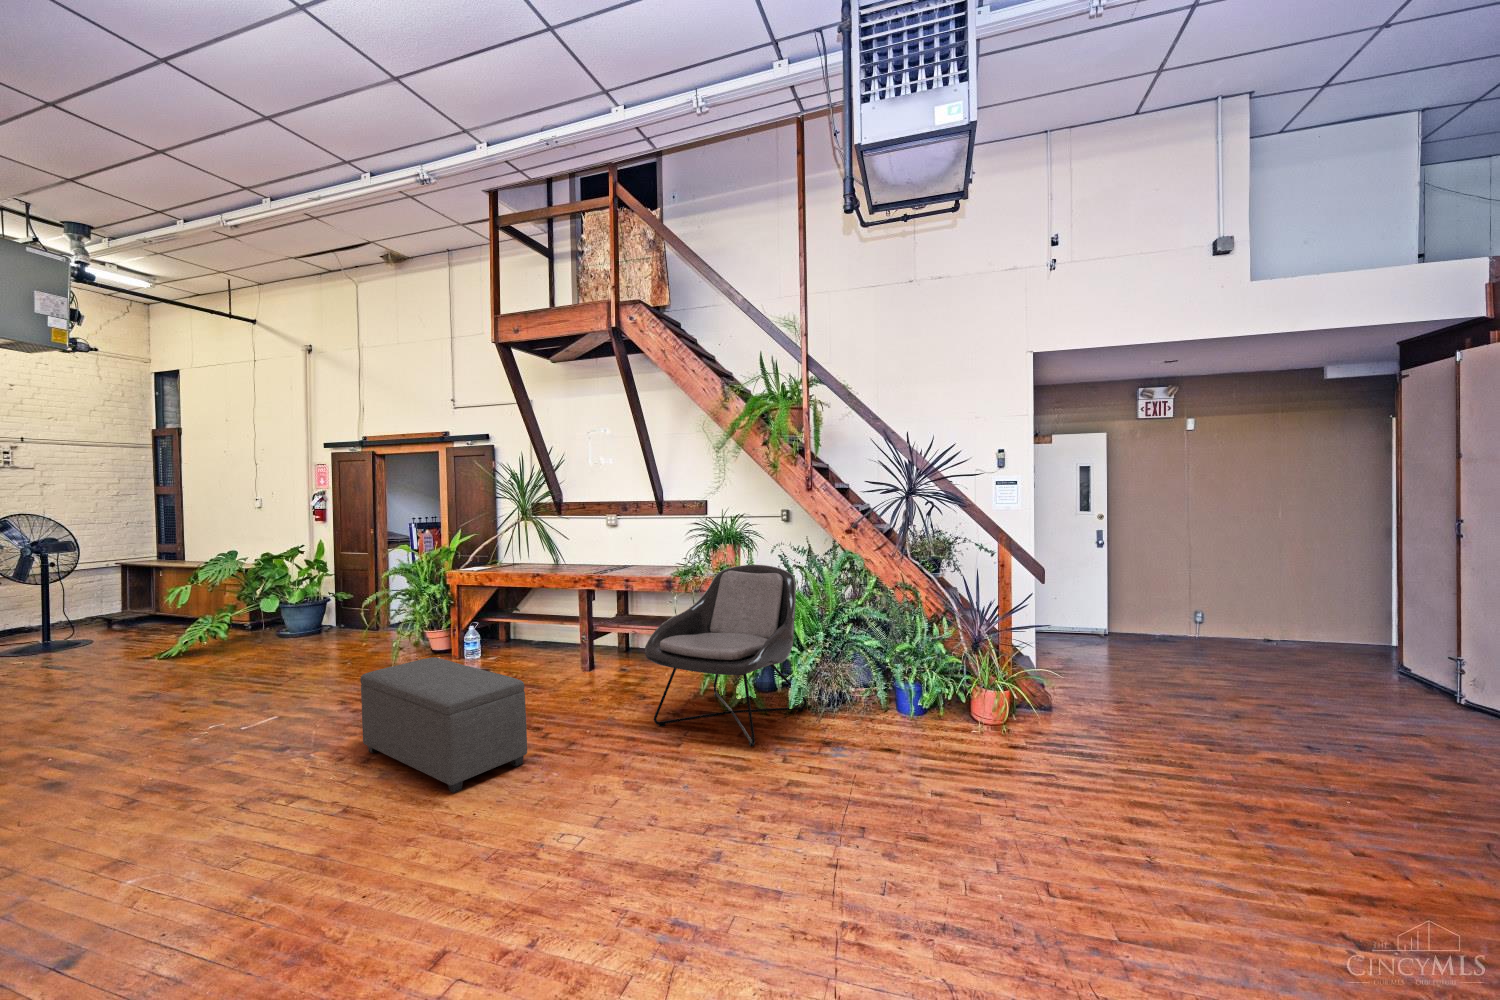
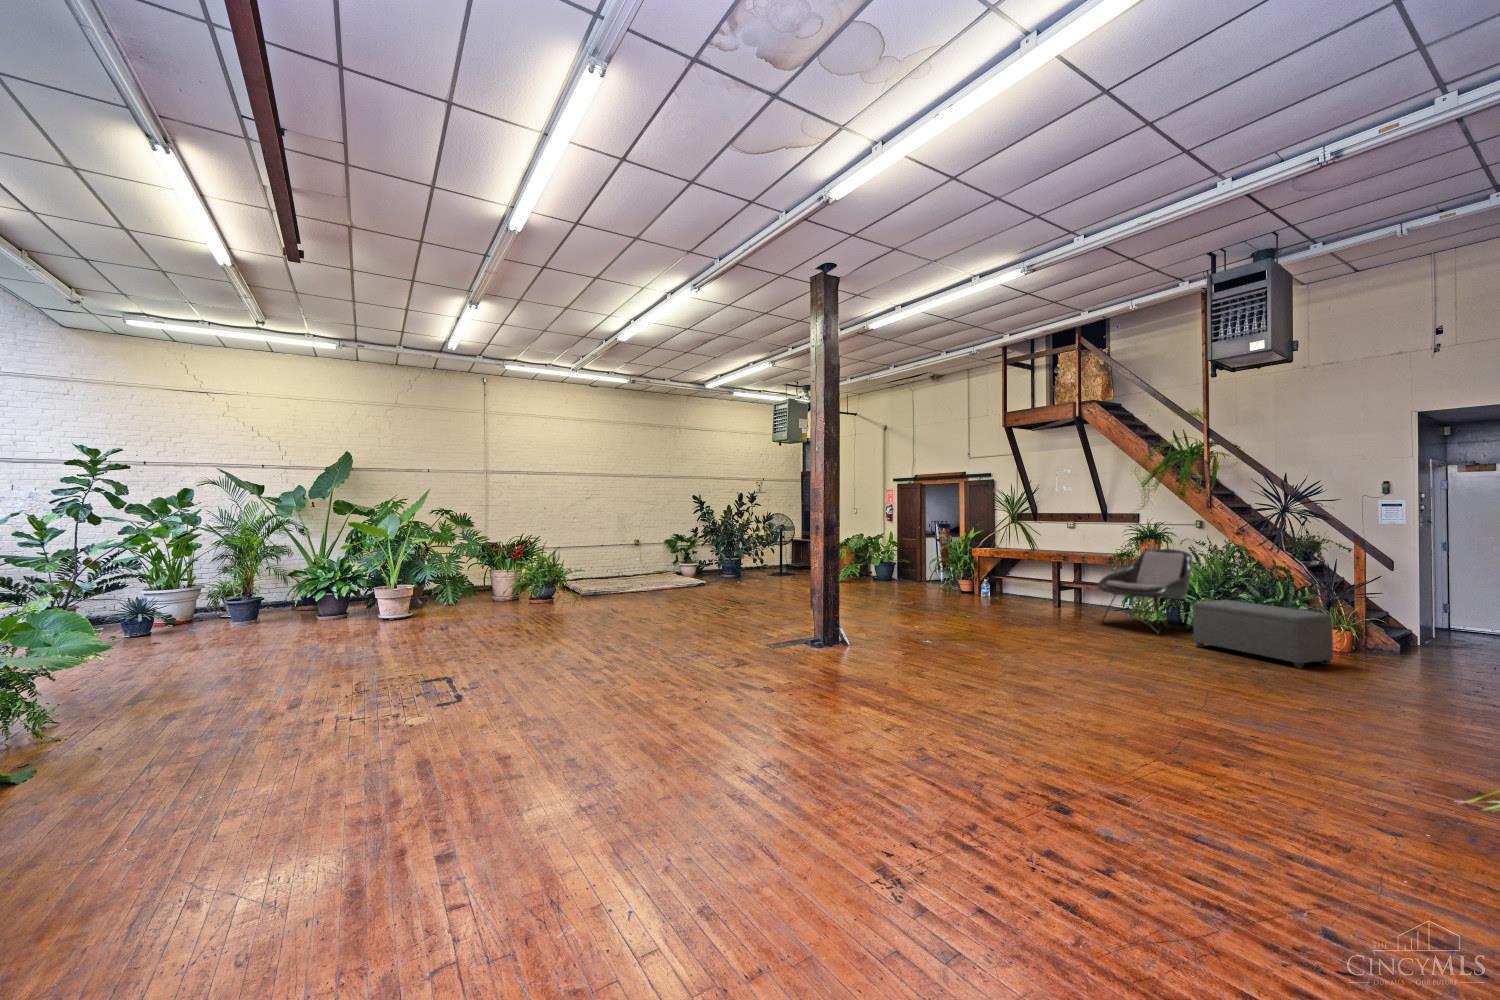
ottoman: present [360,657,527,793] -> present [1193,600,1333,668]

